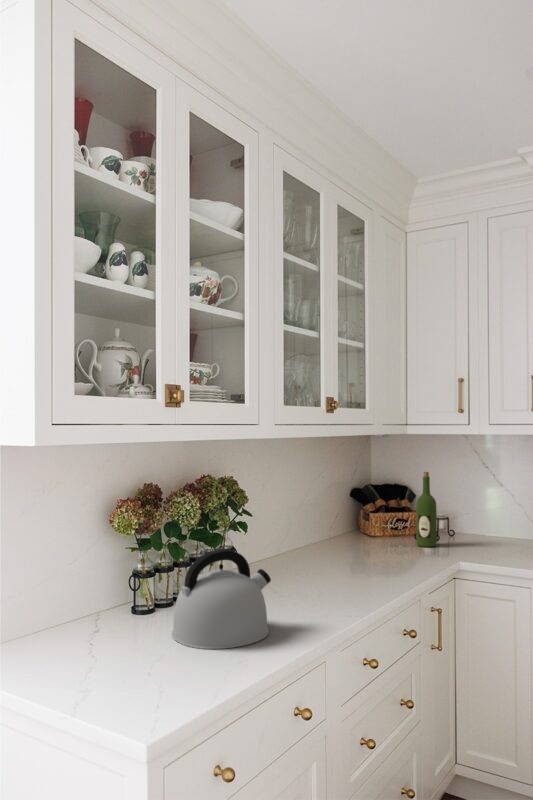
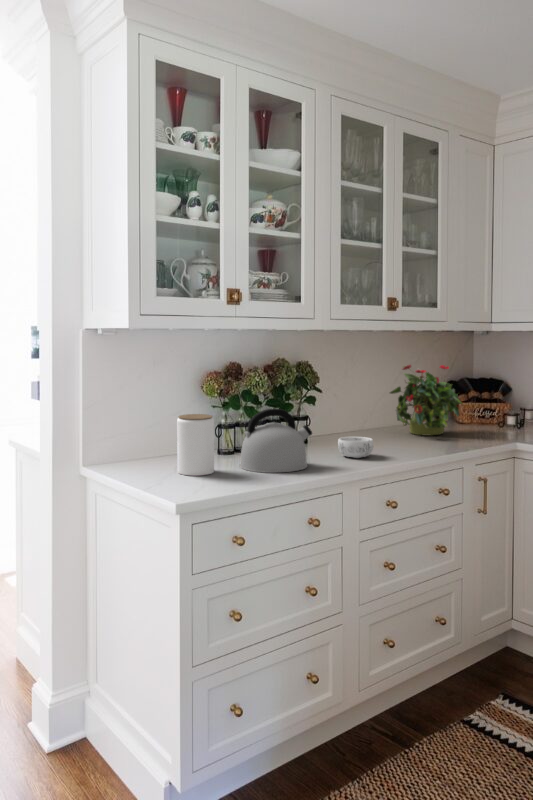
wine bottle: present [416,472,437,547] -> none [494,365,514,433]
potted plant: none [310,473,396,557] -> present [390,365,462,436]
jar: none [85,567,143,670] -> present [177,414,214,476]
decorative bowl: none [287,573,334,605] -> present [338,437,373,458]

